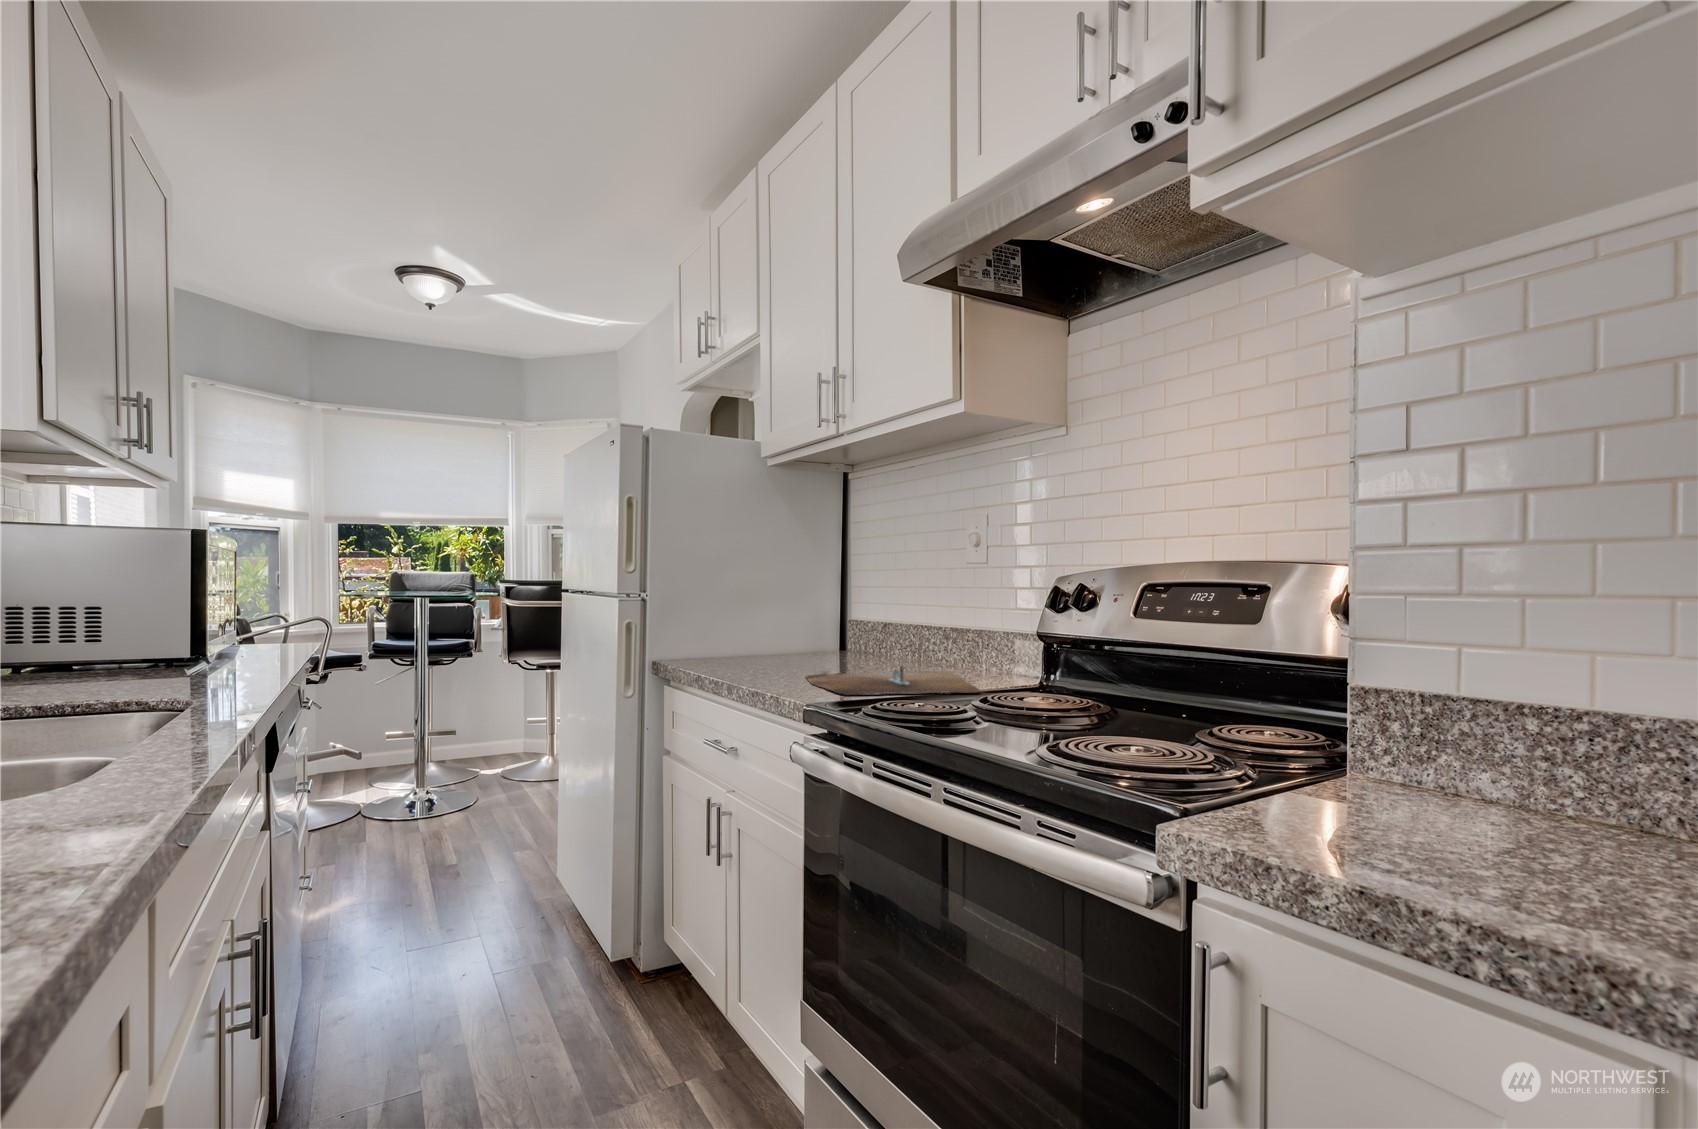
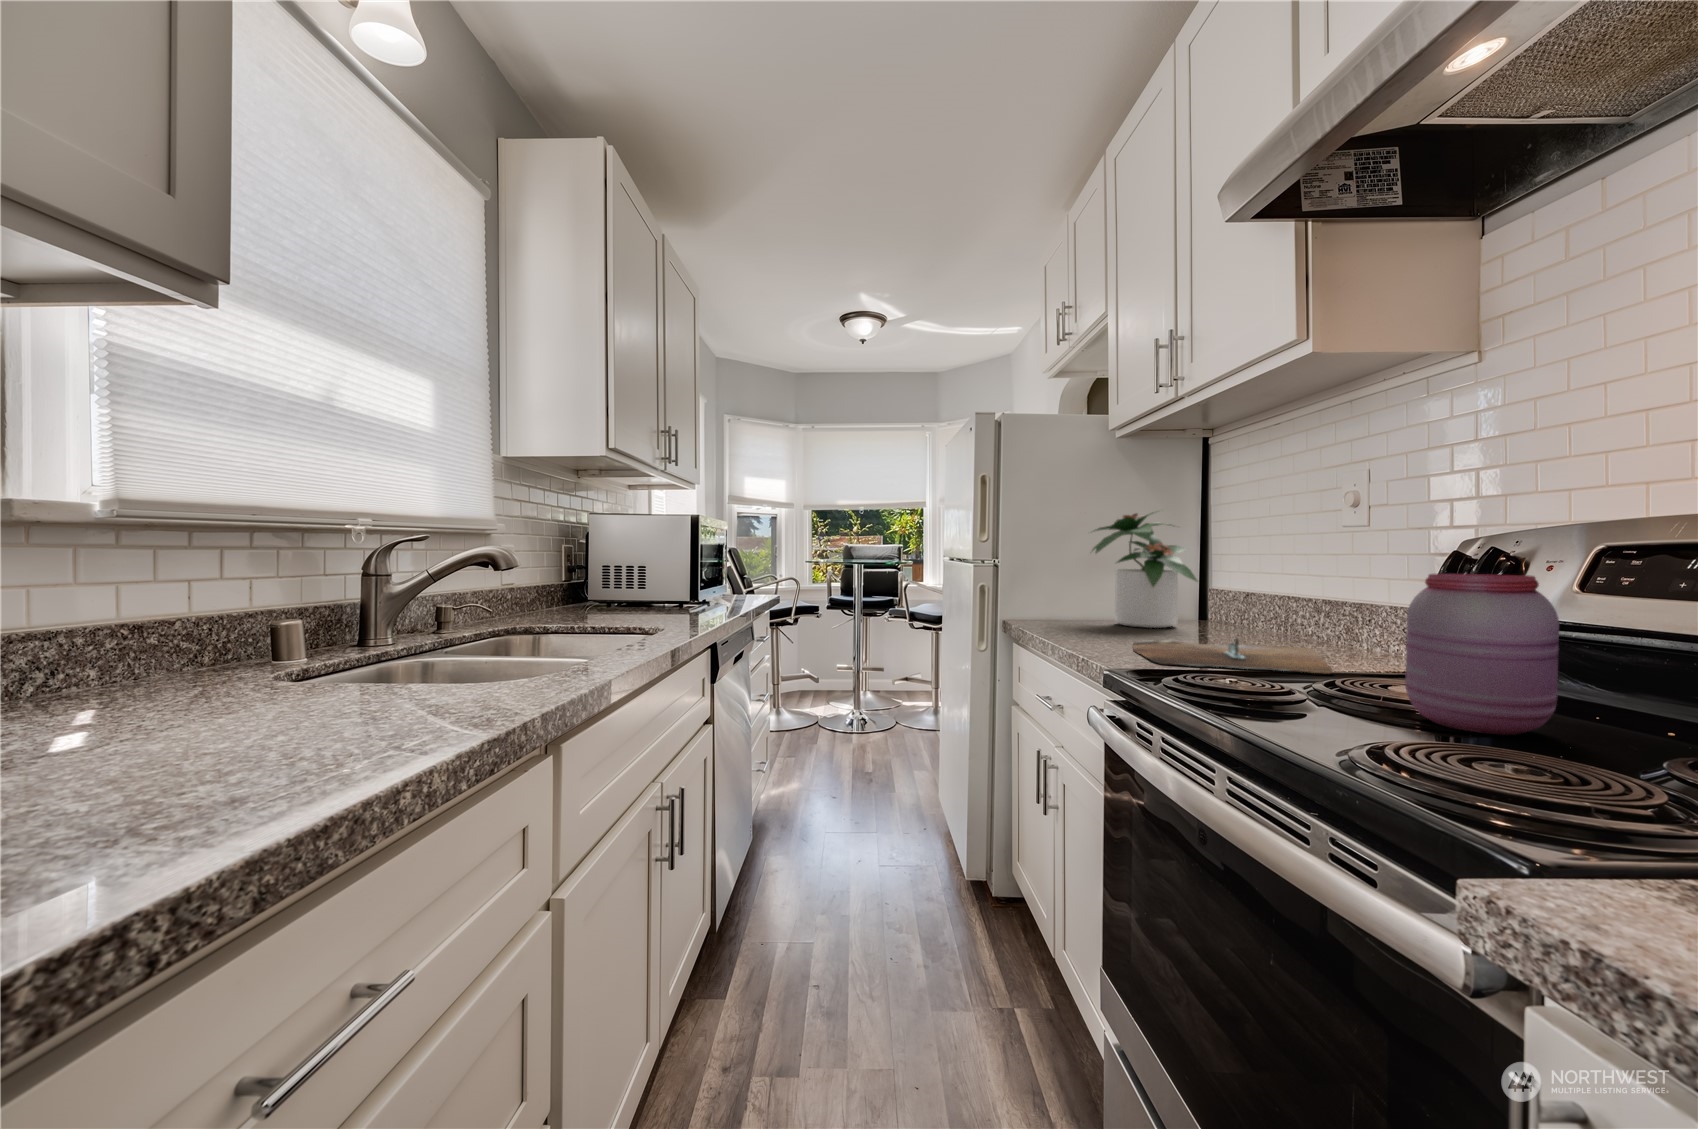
potted plant: none [743,541,850,660] -> present [1092,510,1197,628]
jar: none [1048,606,1138,728] -> present [1406,574,1559,735]

